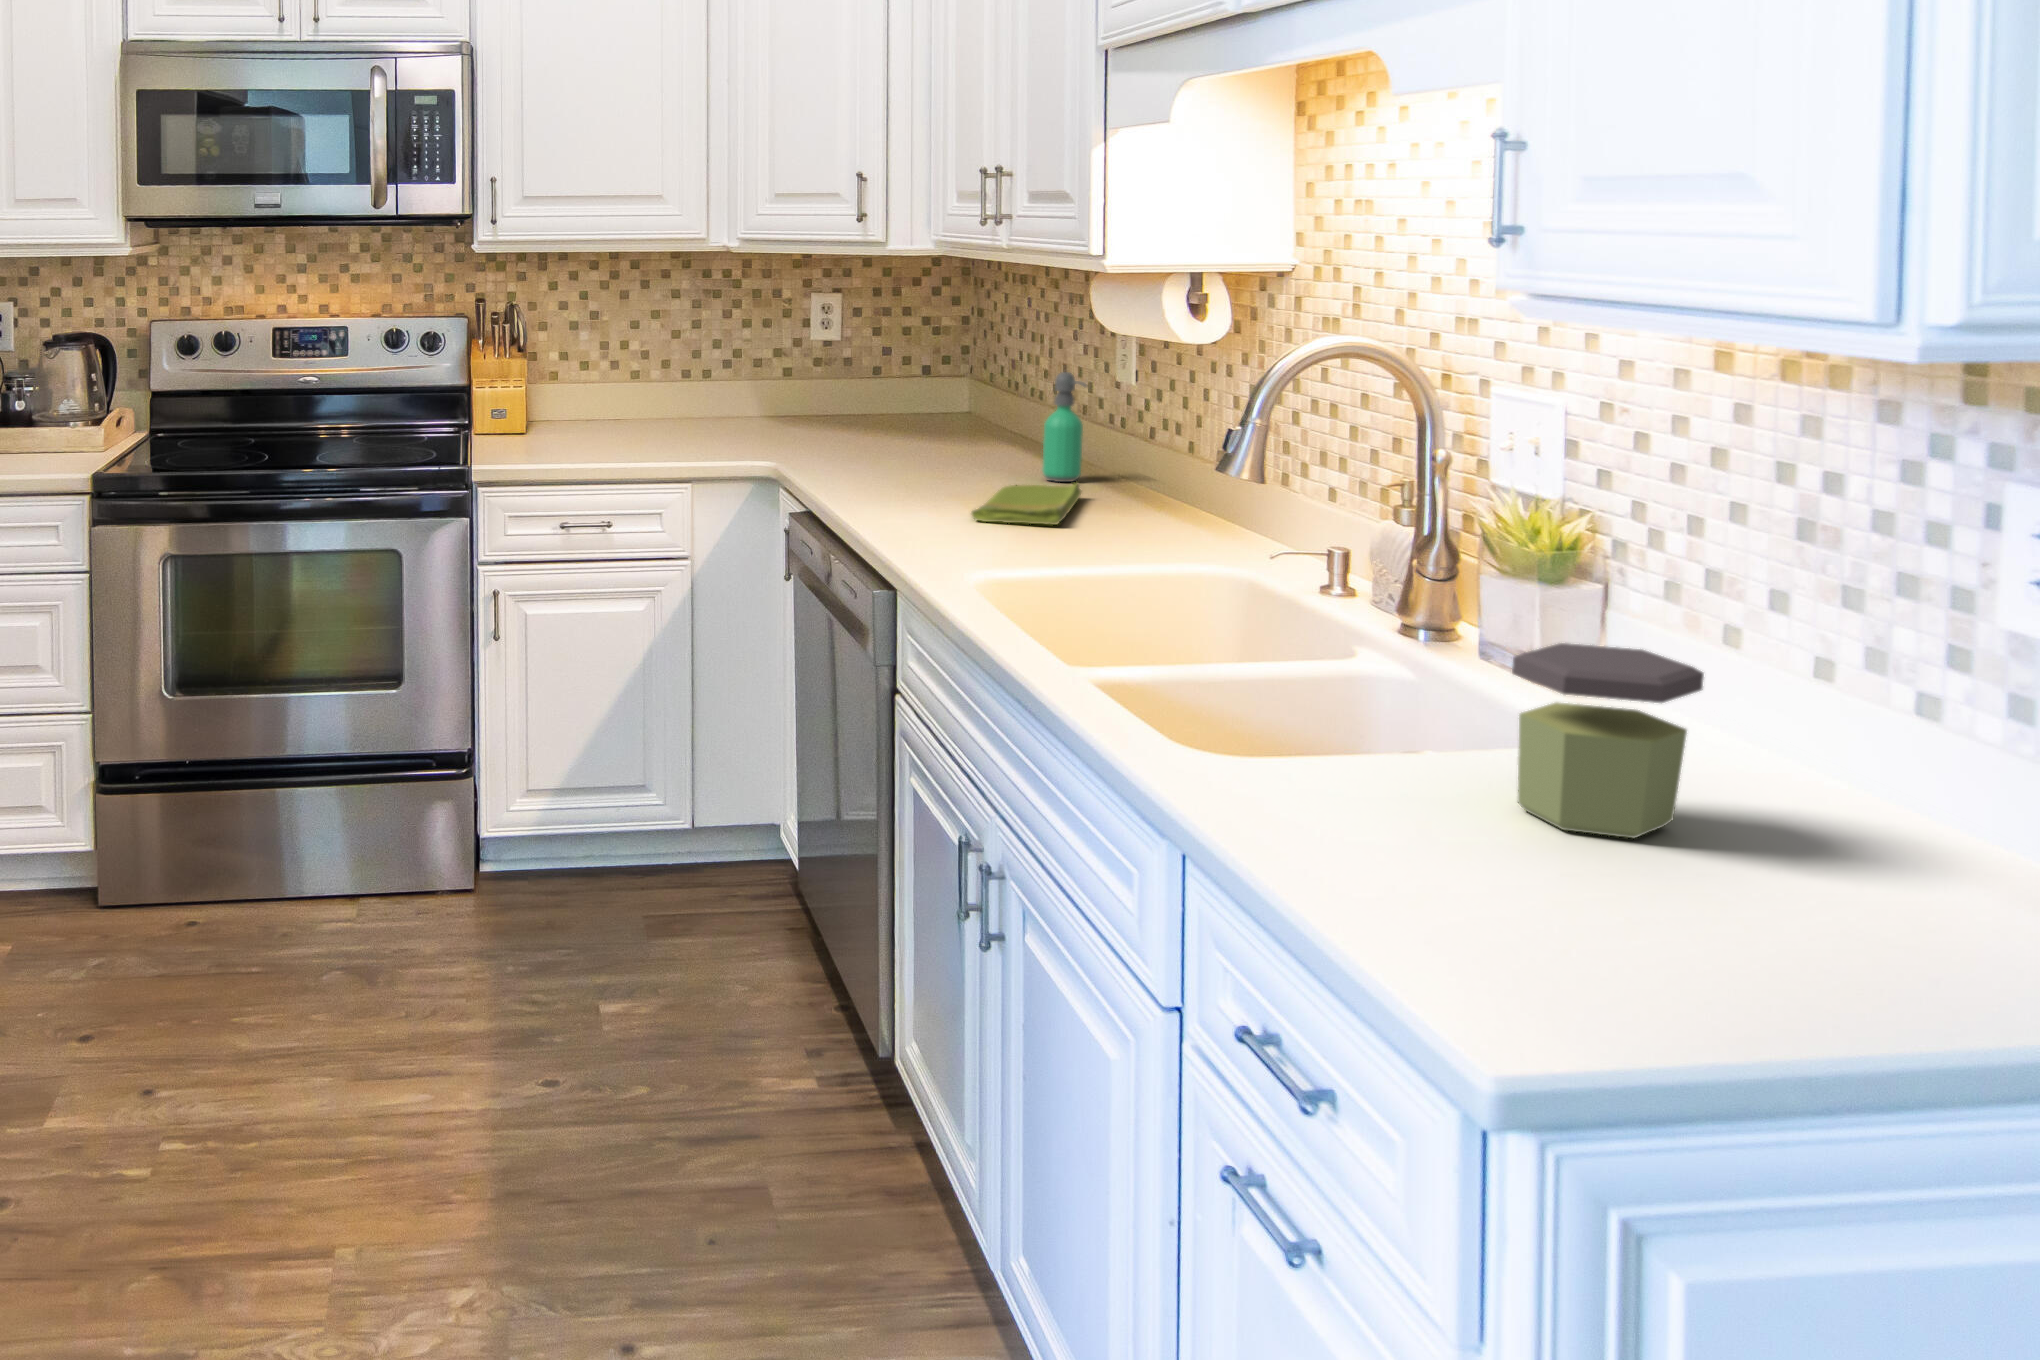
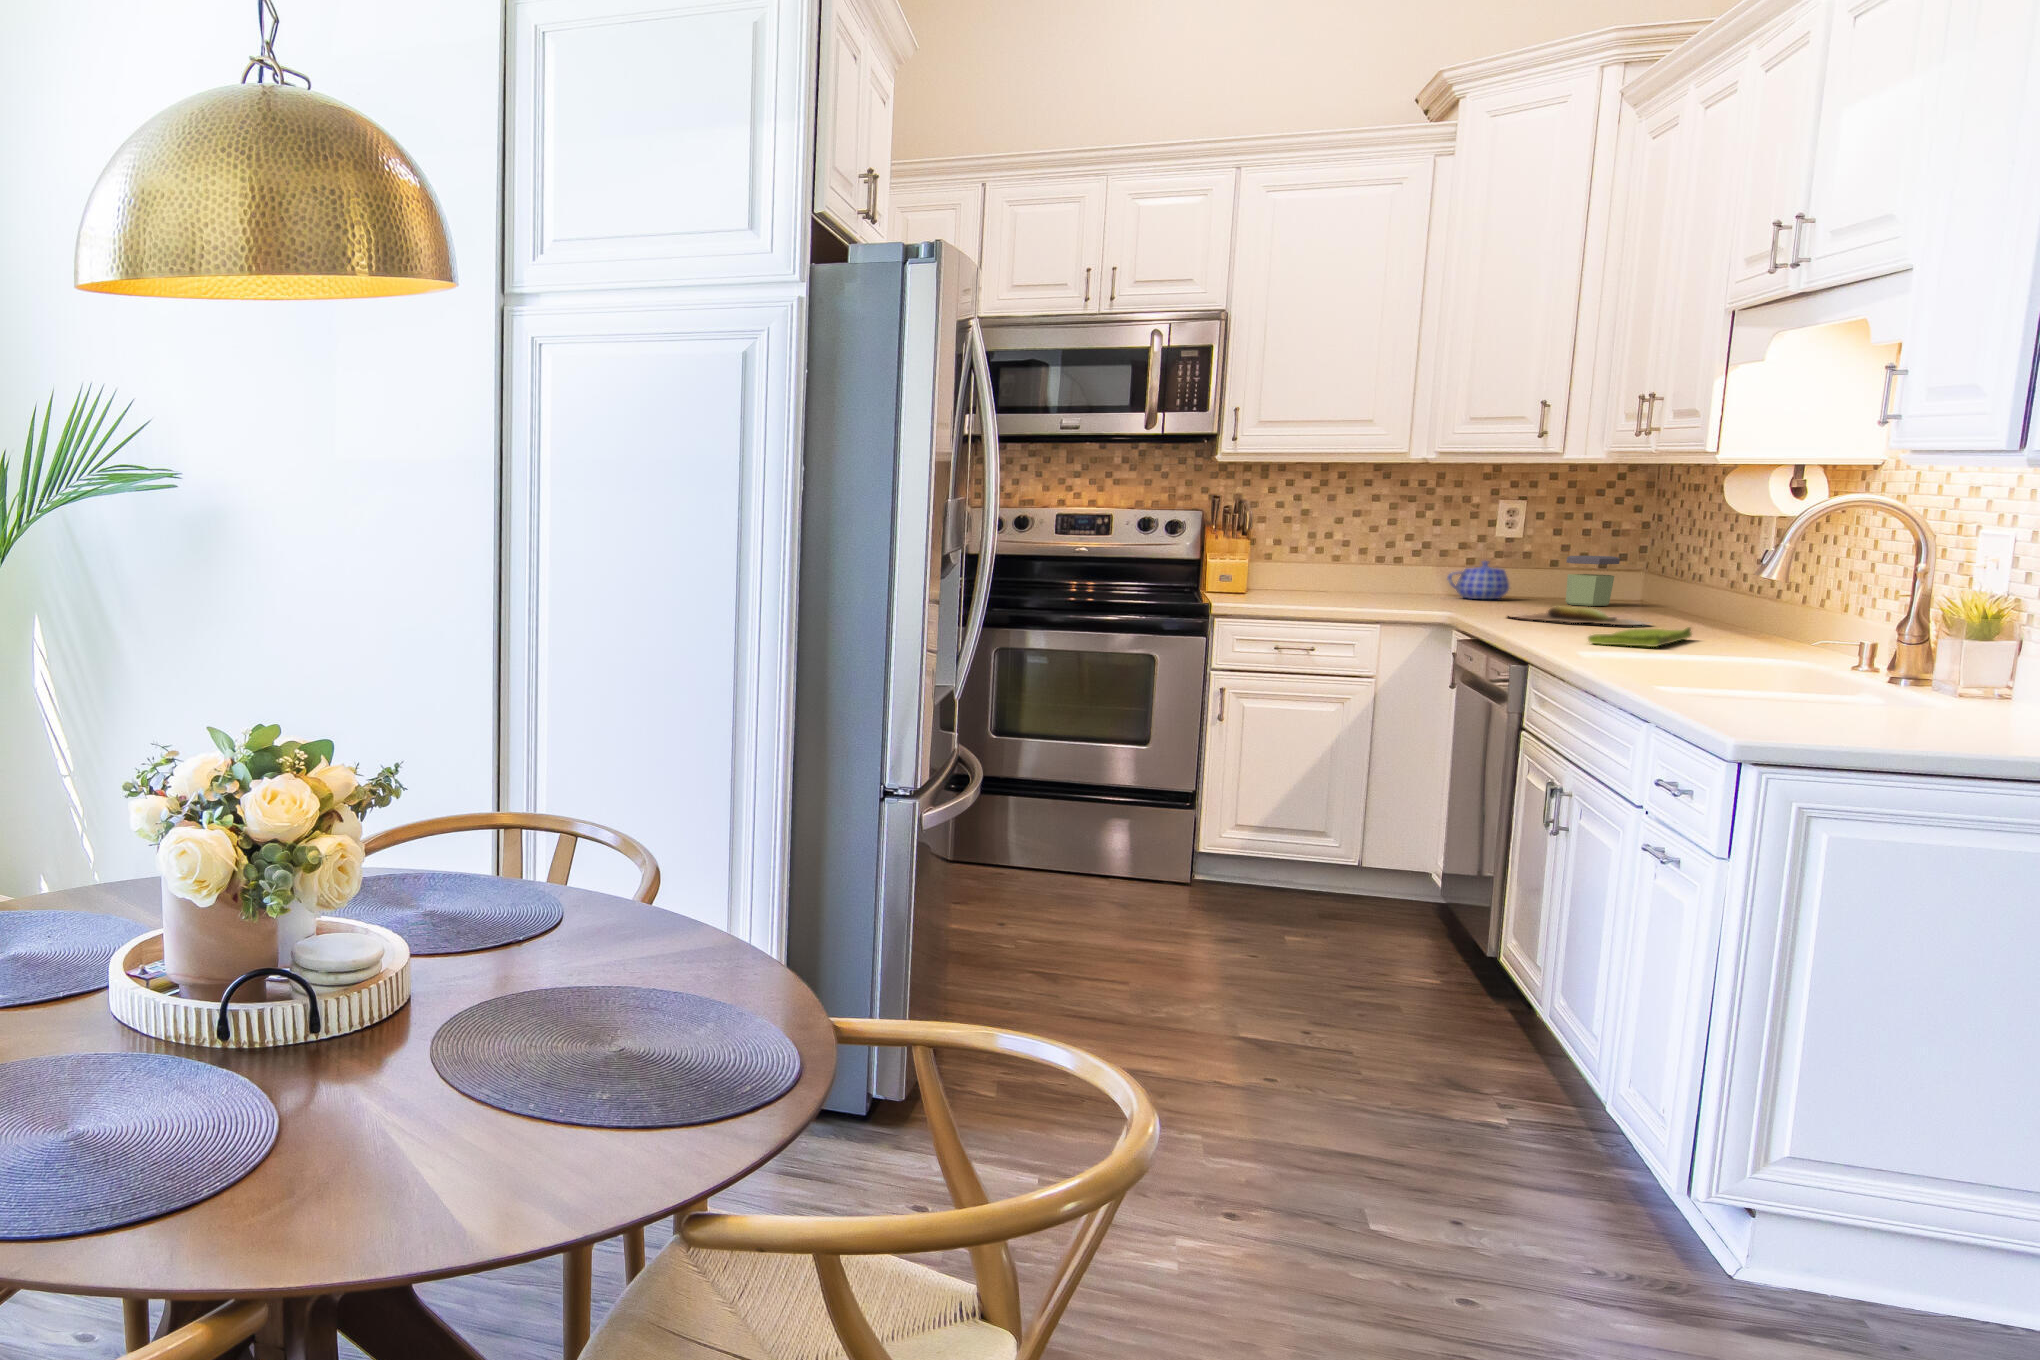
teapot: none [763,369,848,418] -> present [1448,561,1509,599]
soap dispenser: present [1043,372,1086,482] -> none [1668,548,1713,633]
cutting board: none [845,443,1018,470] -> present [1517,607,1649,625]
jar: present [1512,643,1704,838] -> present [1566,556,1620,606]

